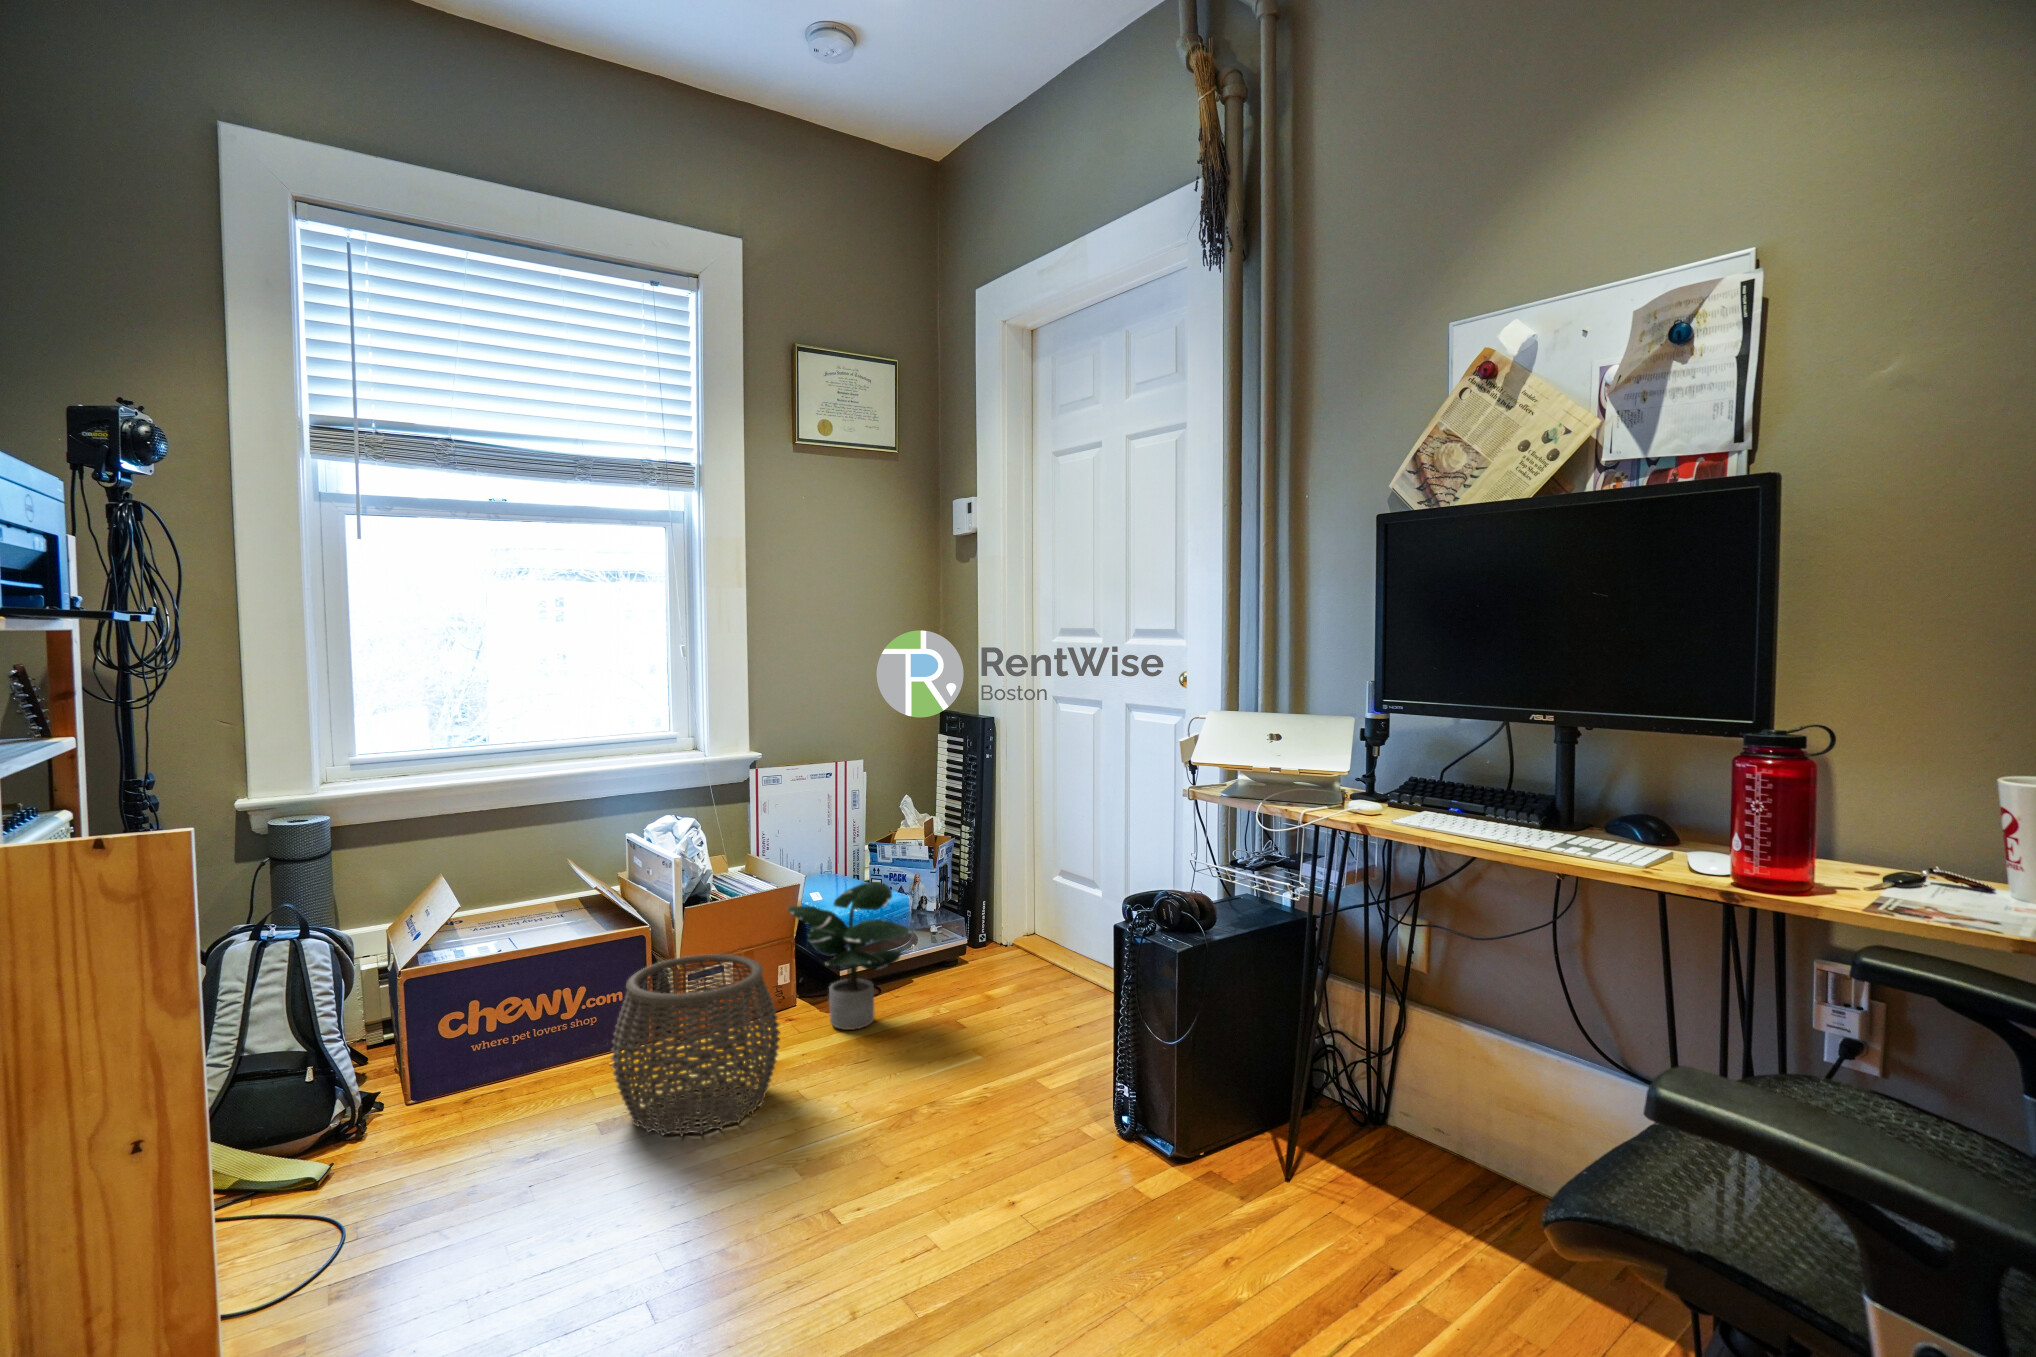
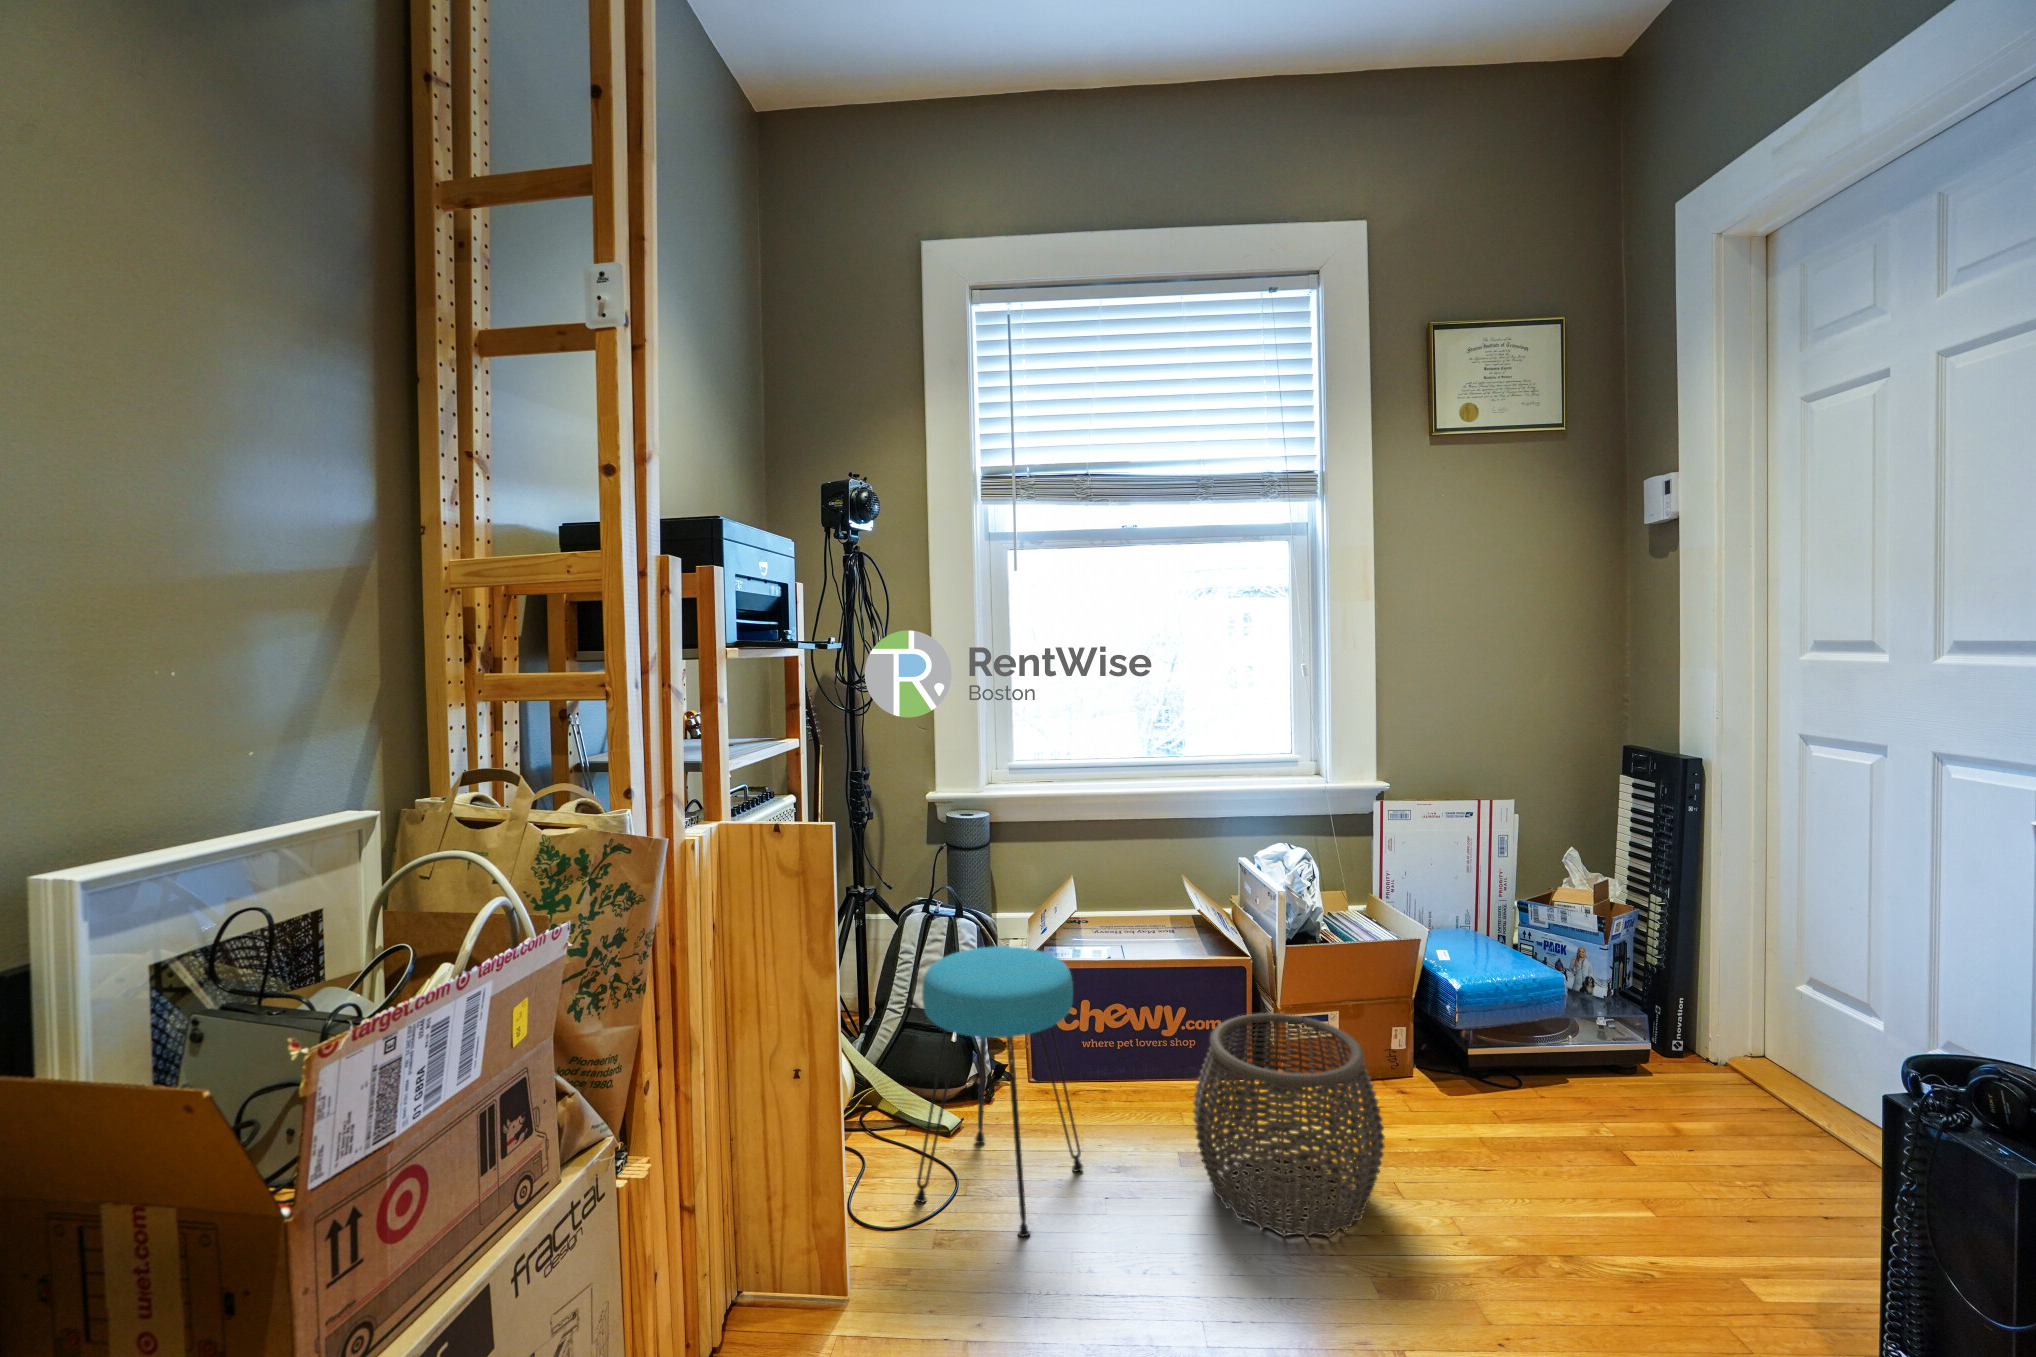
potted plant: present [788,882,912,1030] -> none [1403,956,1574,1142]
stool: none [296,940,496,1231] -> present [915,946,1083,1236]

